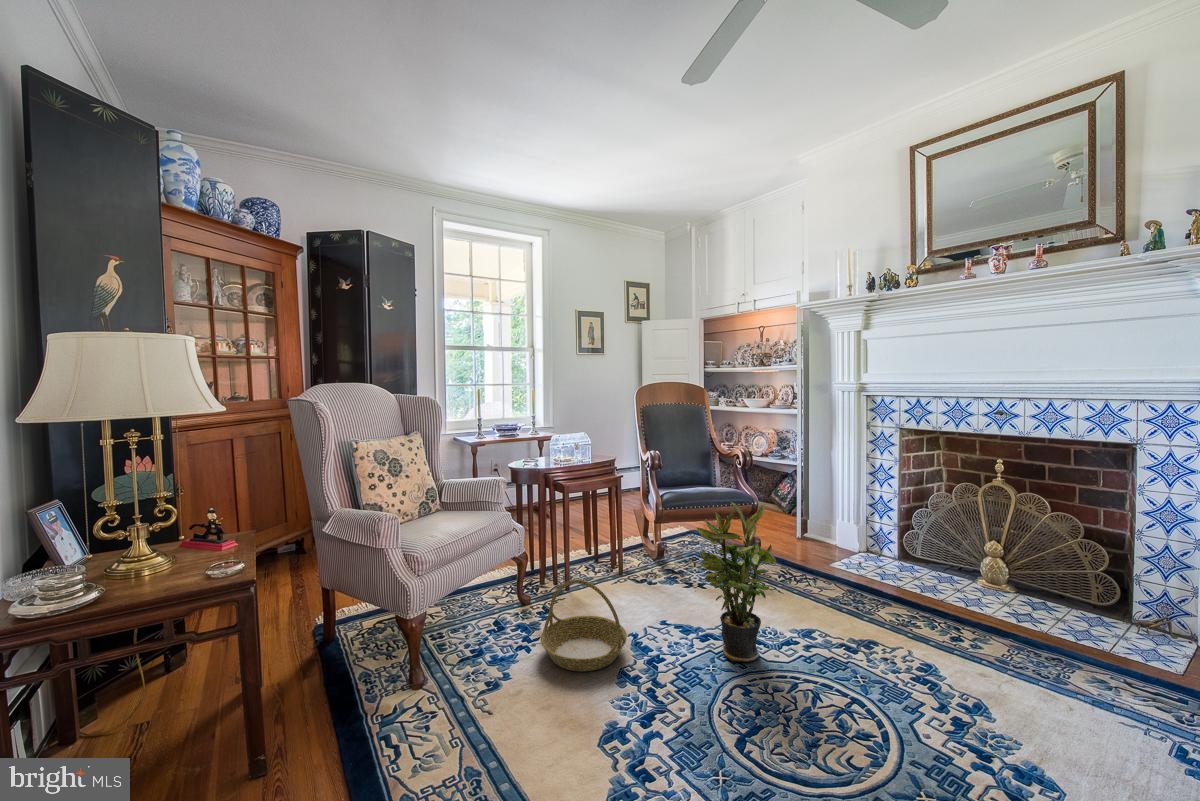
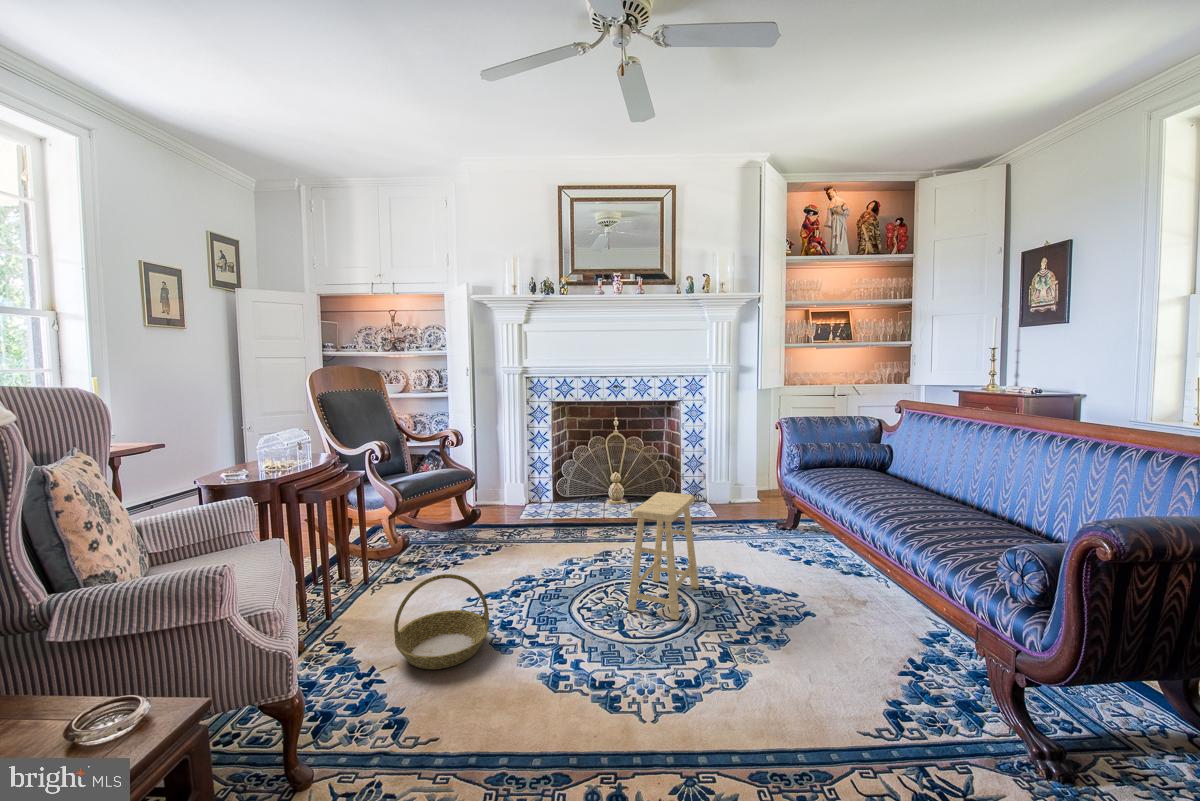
potted plant: present [697,502,776,662] -> none [514,465,581,598]
footstool: none [788,575,945,776] -> present [627,492,699,620]

